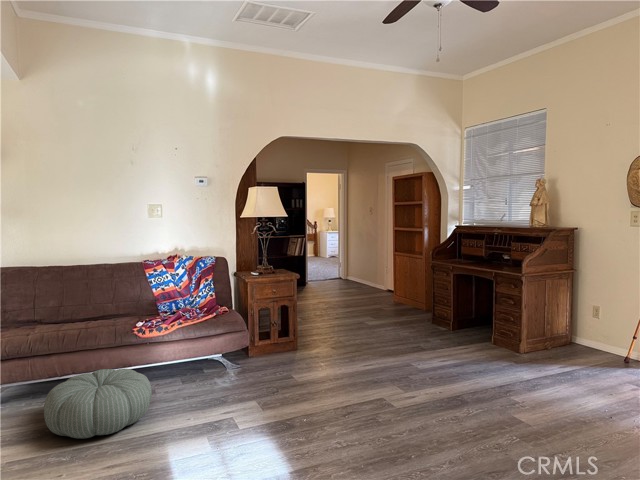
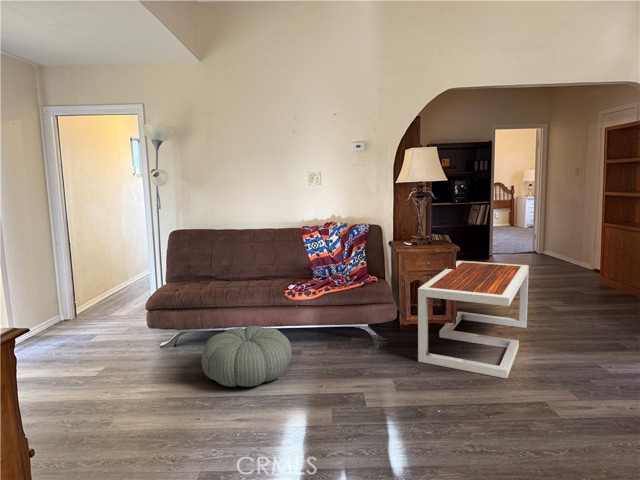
coffee table: none [273,288,353,383] -> present [418,261,529,378]

